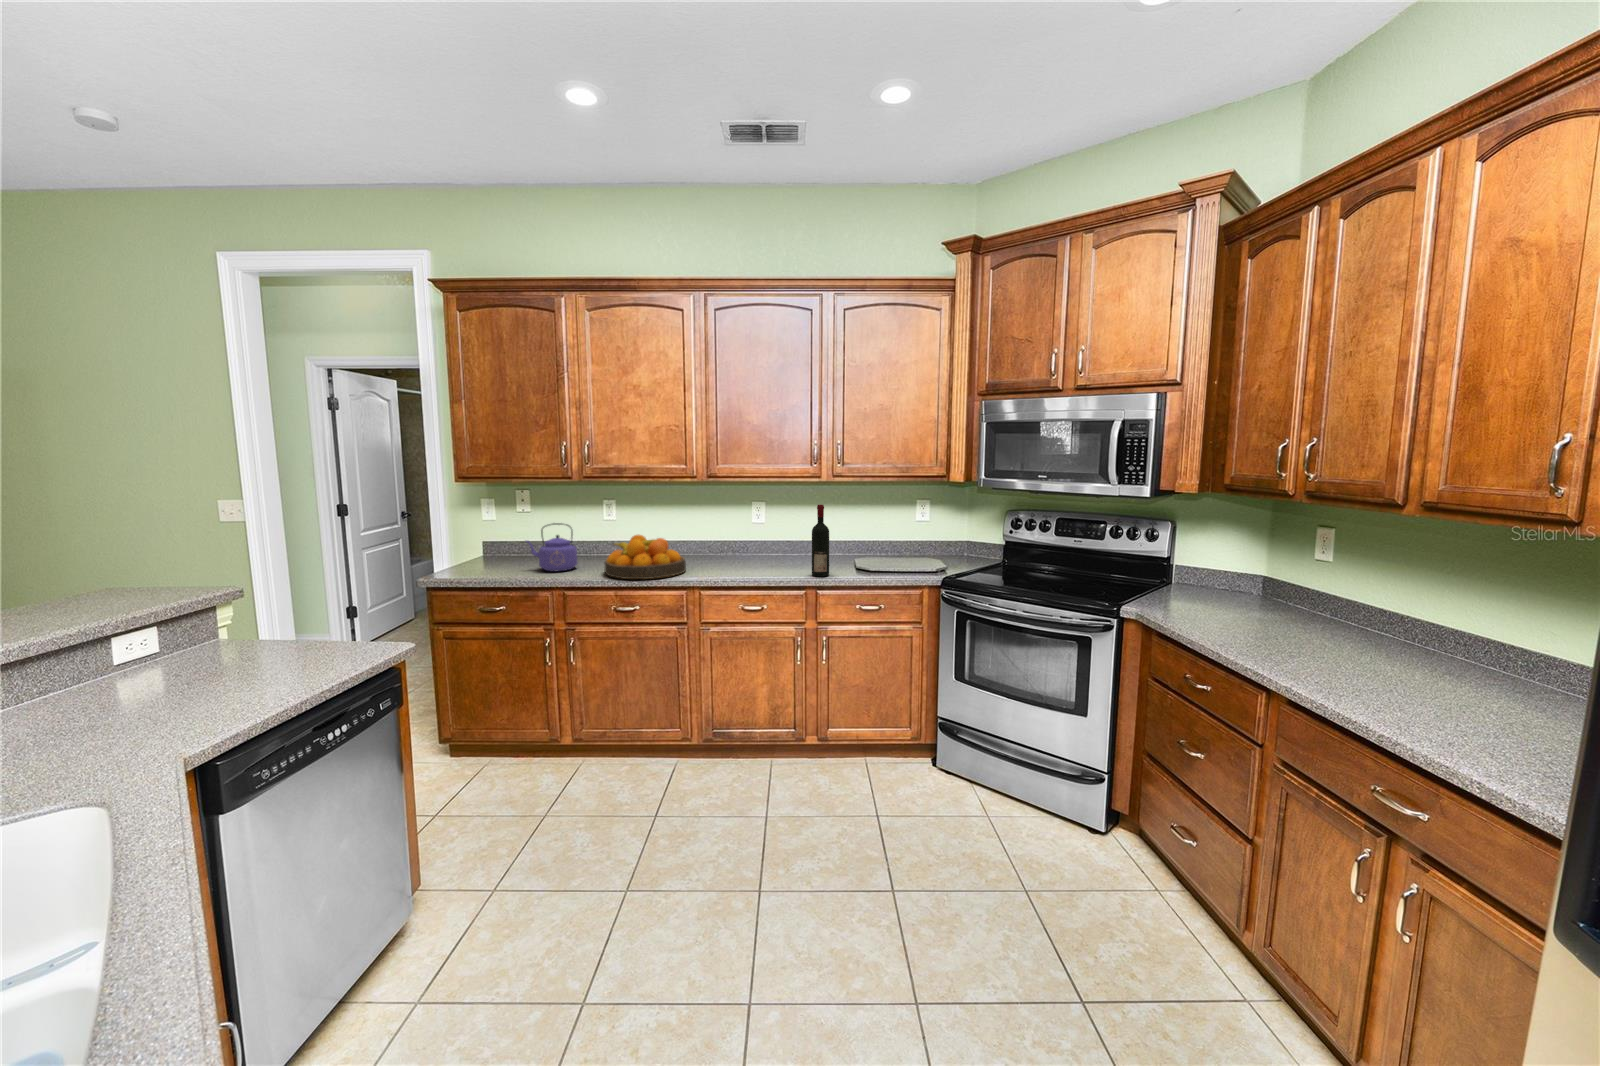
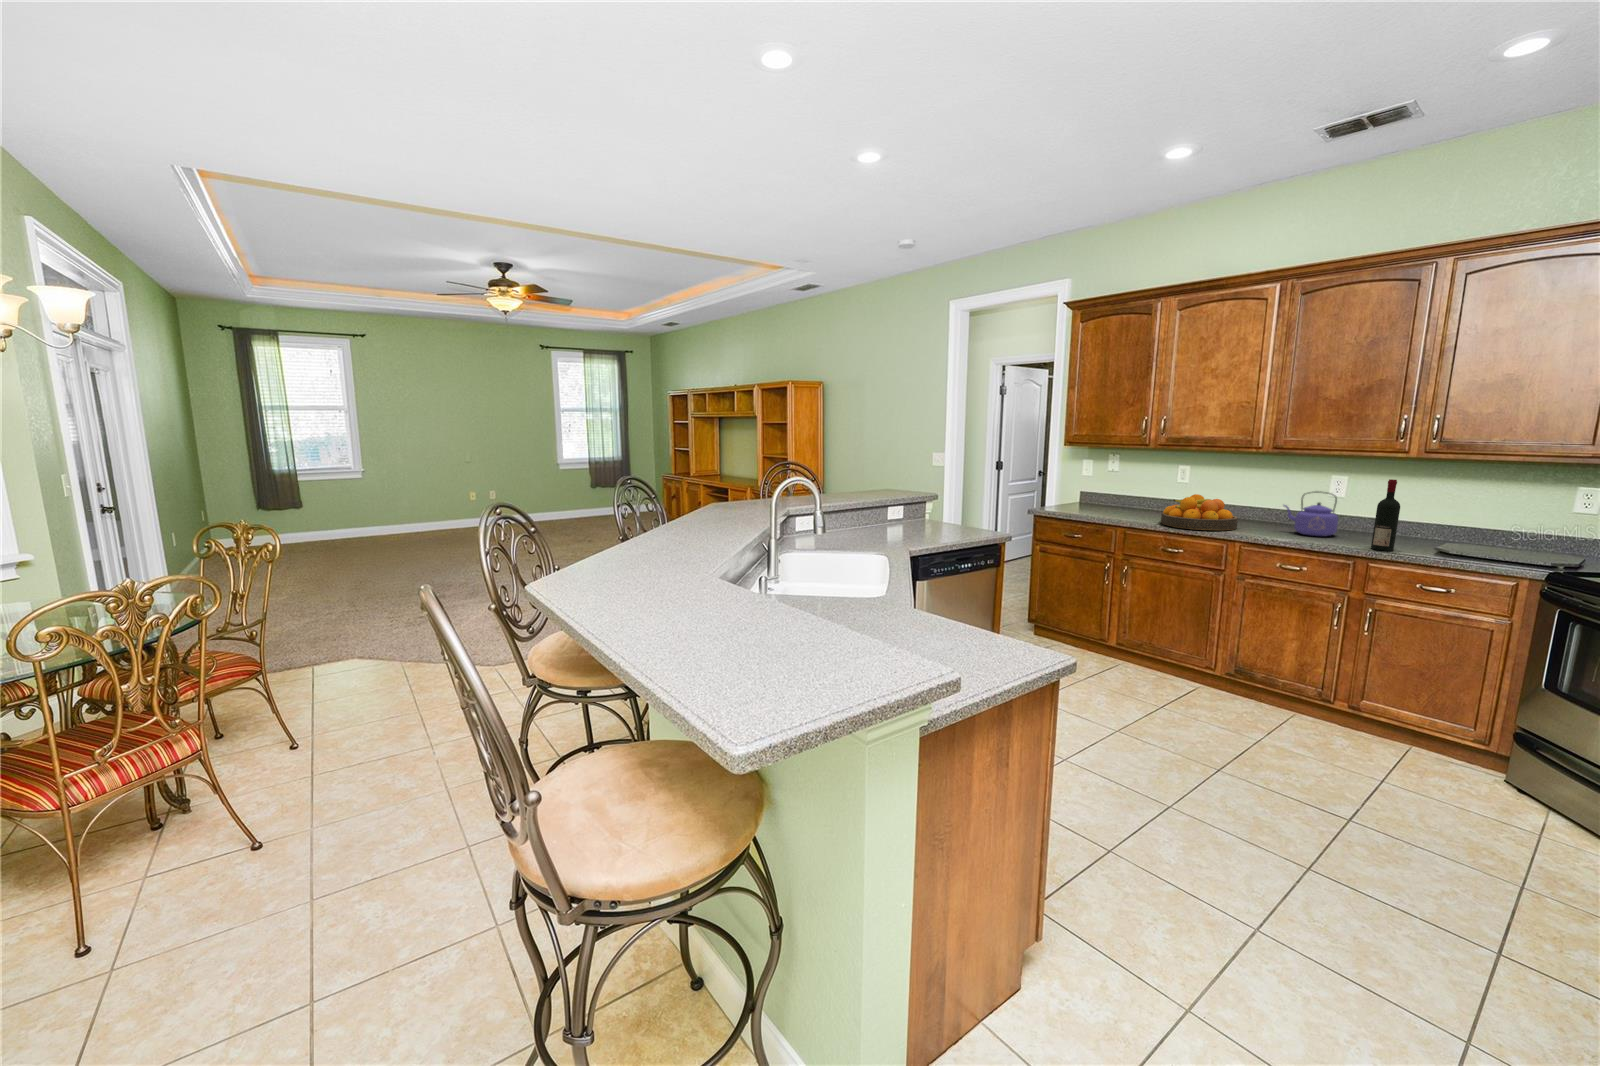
kettle: present [526,523,578,571] -> present [1284,492,1338,536]

